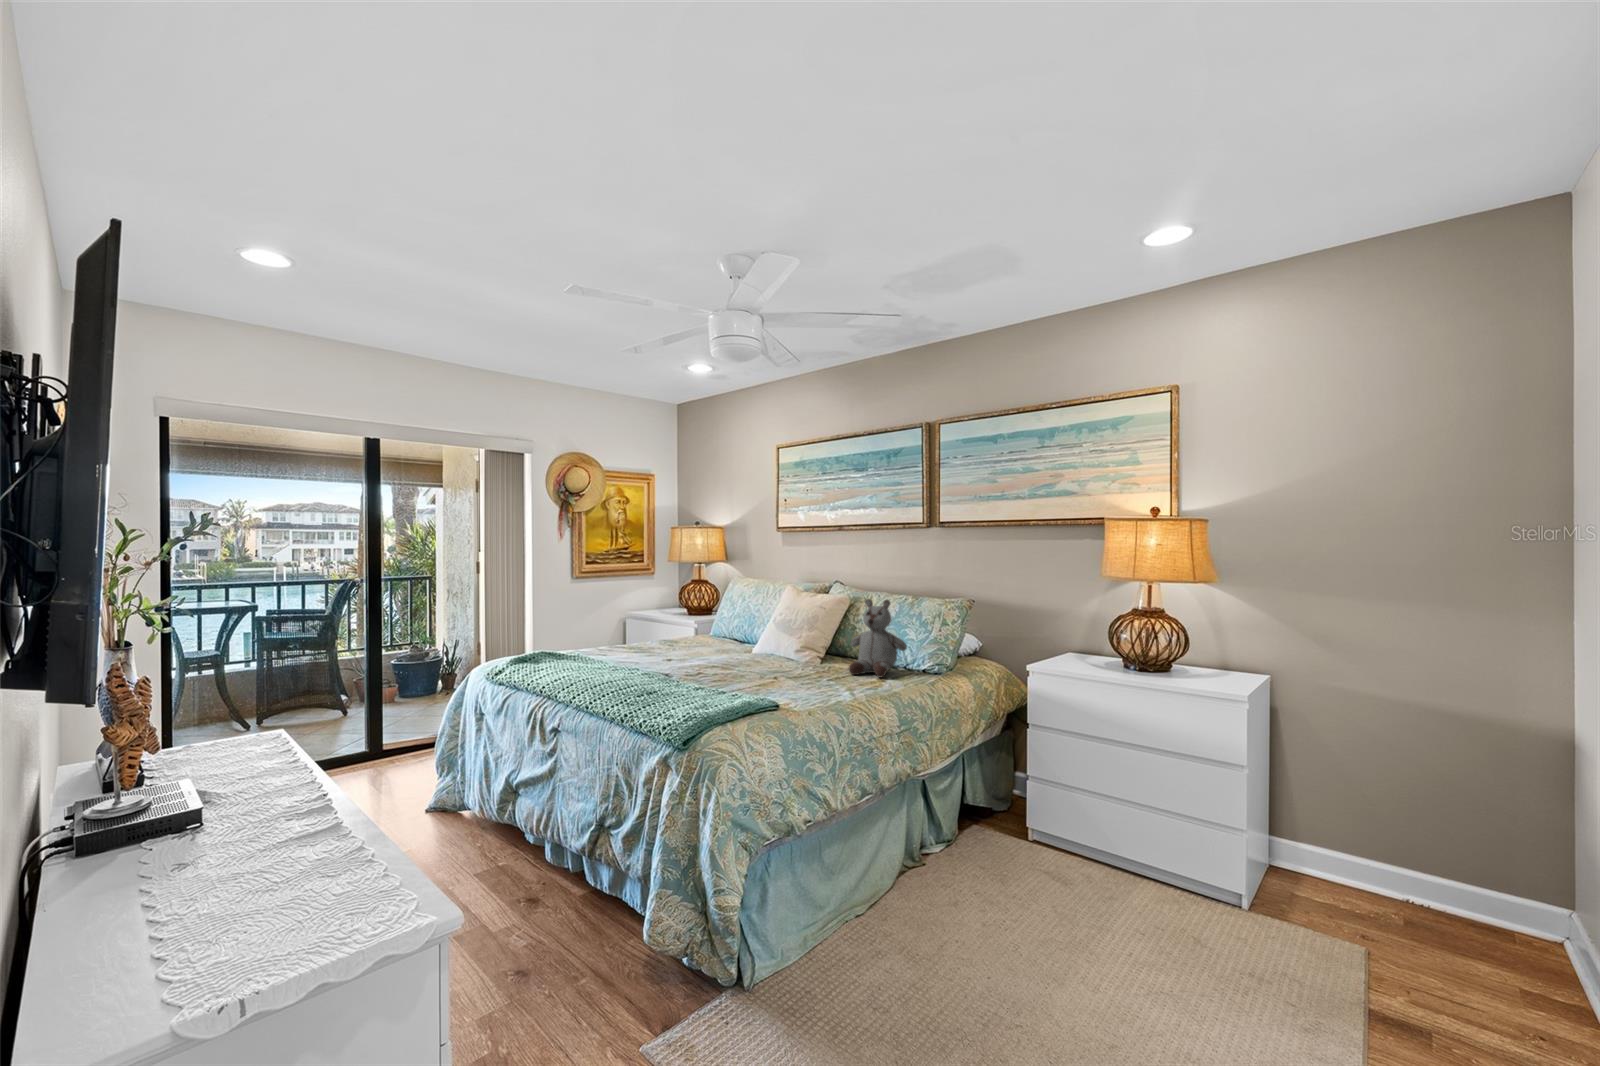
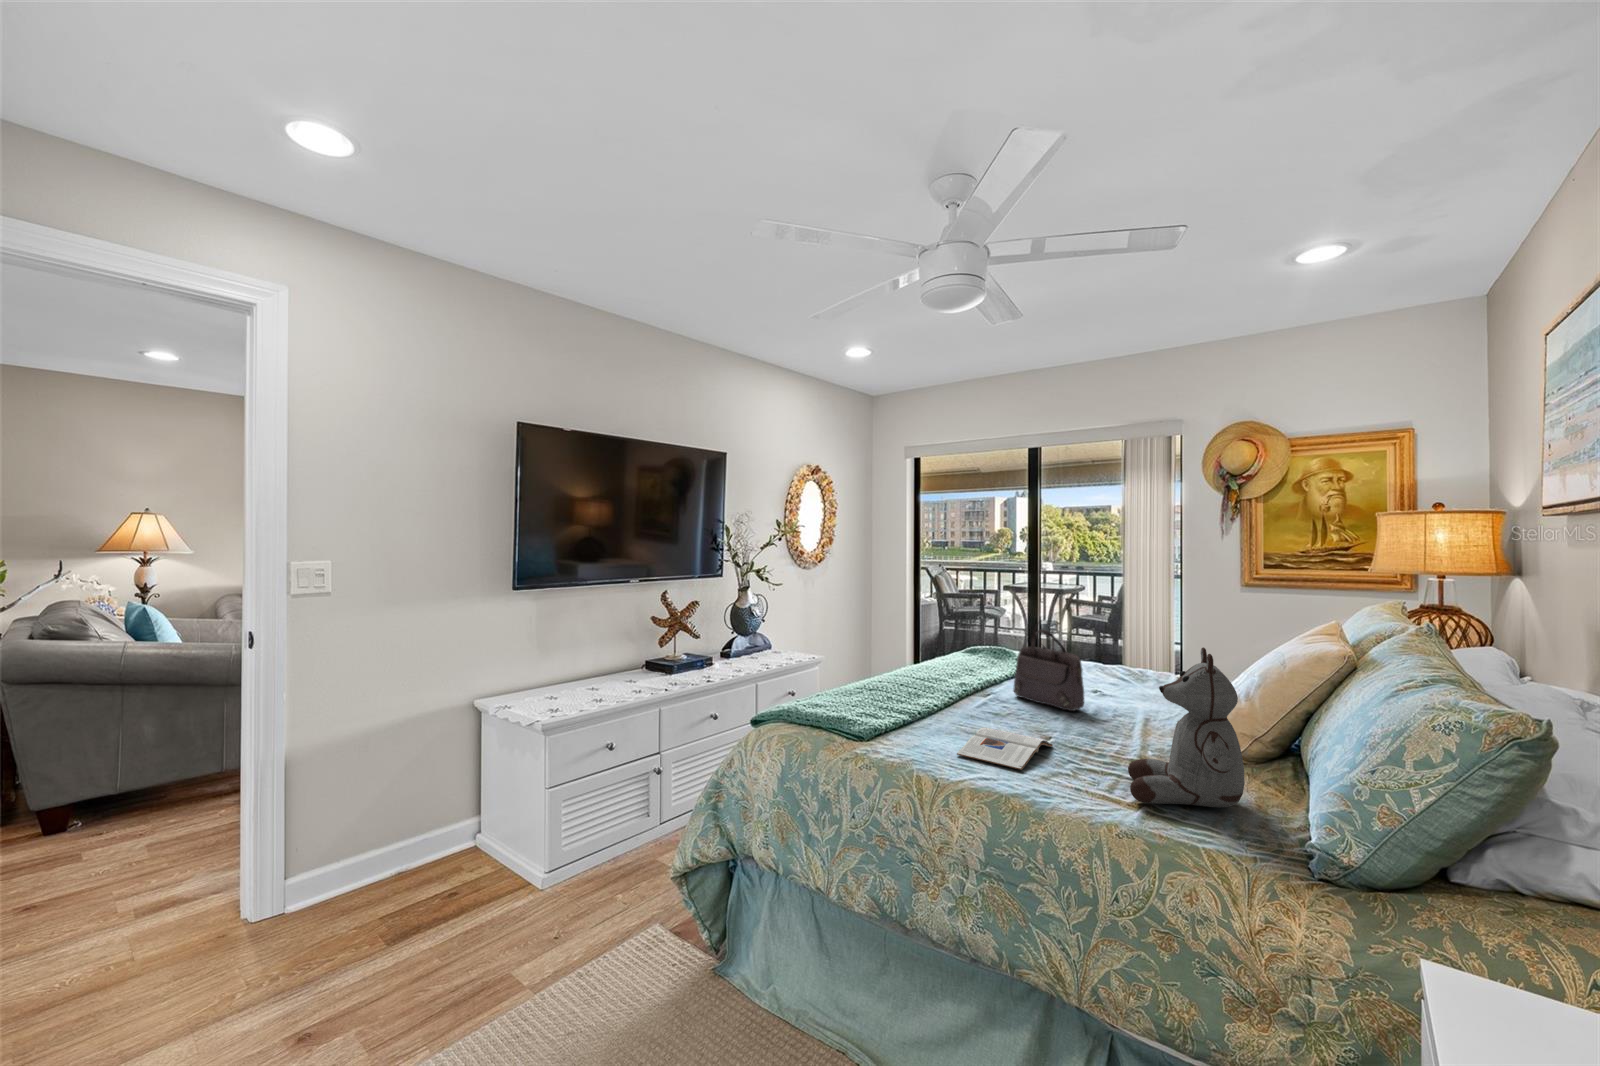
handbag: none [681,607,737,670] -> present [1013,622,1084,711]
magazine: none [770,672,841,693] -> present [957,728,1053,770]

